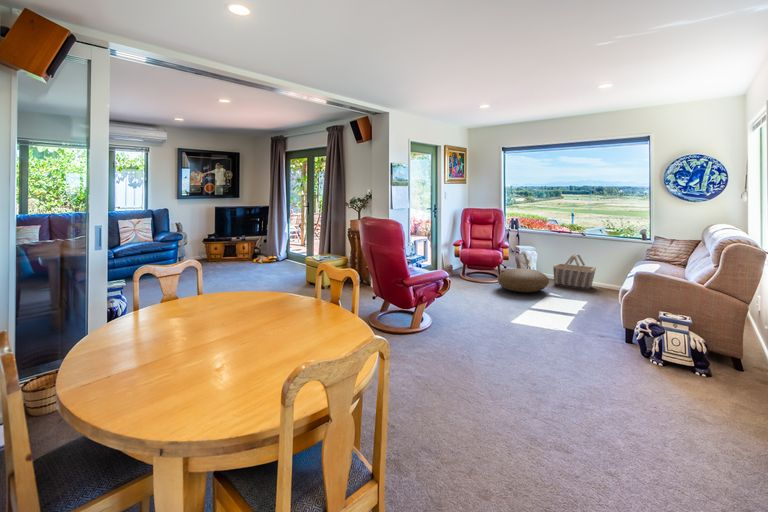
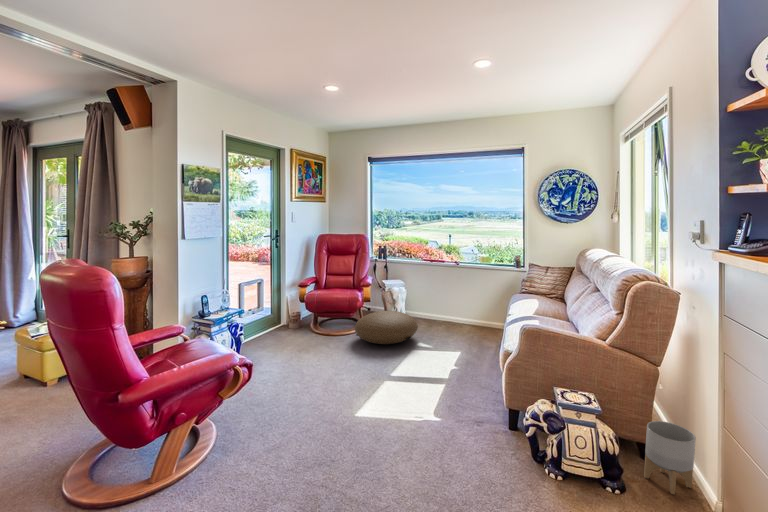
basket: present [553,254,596,290] -> none [424,288,472,331]
planter: none [722,336,762,379] -> present [644,421,696,495]

